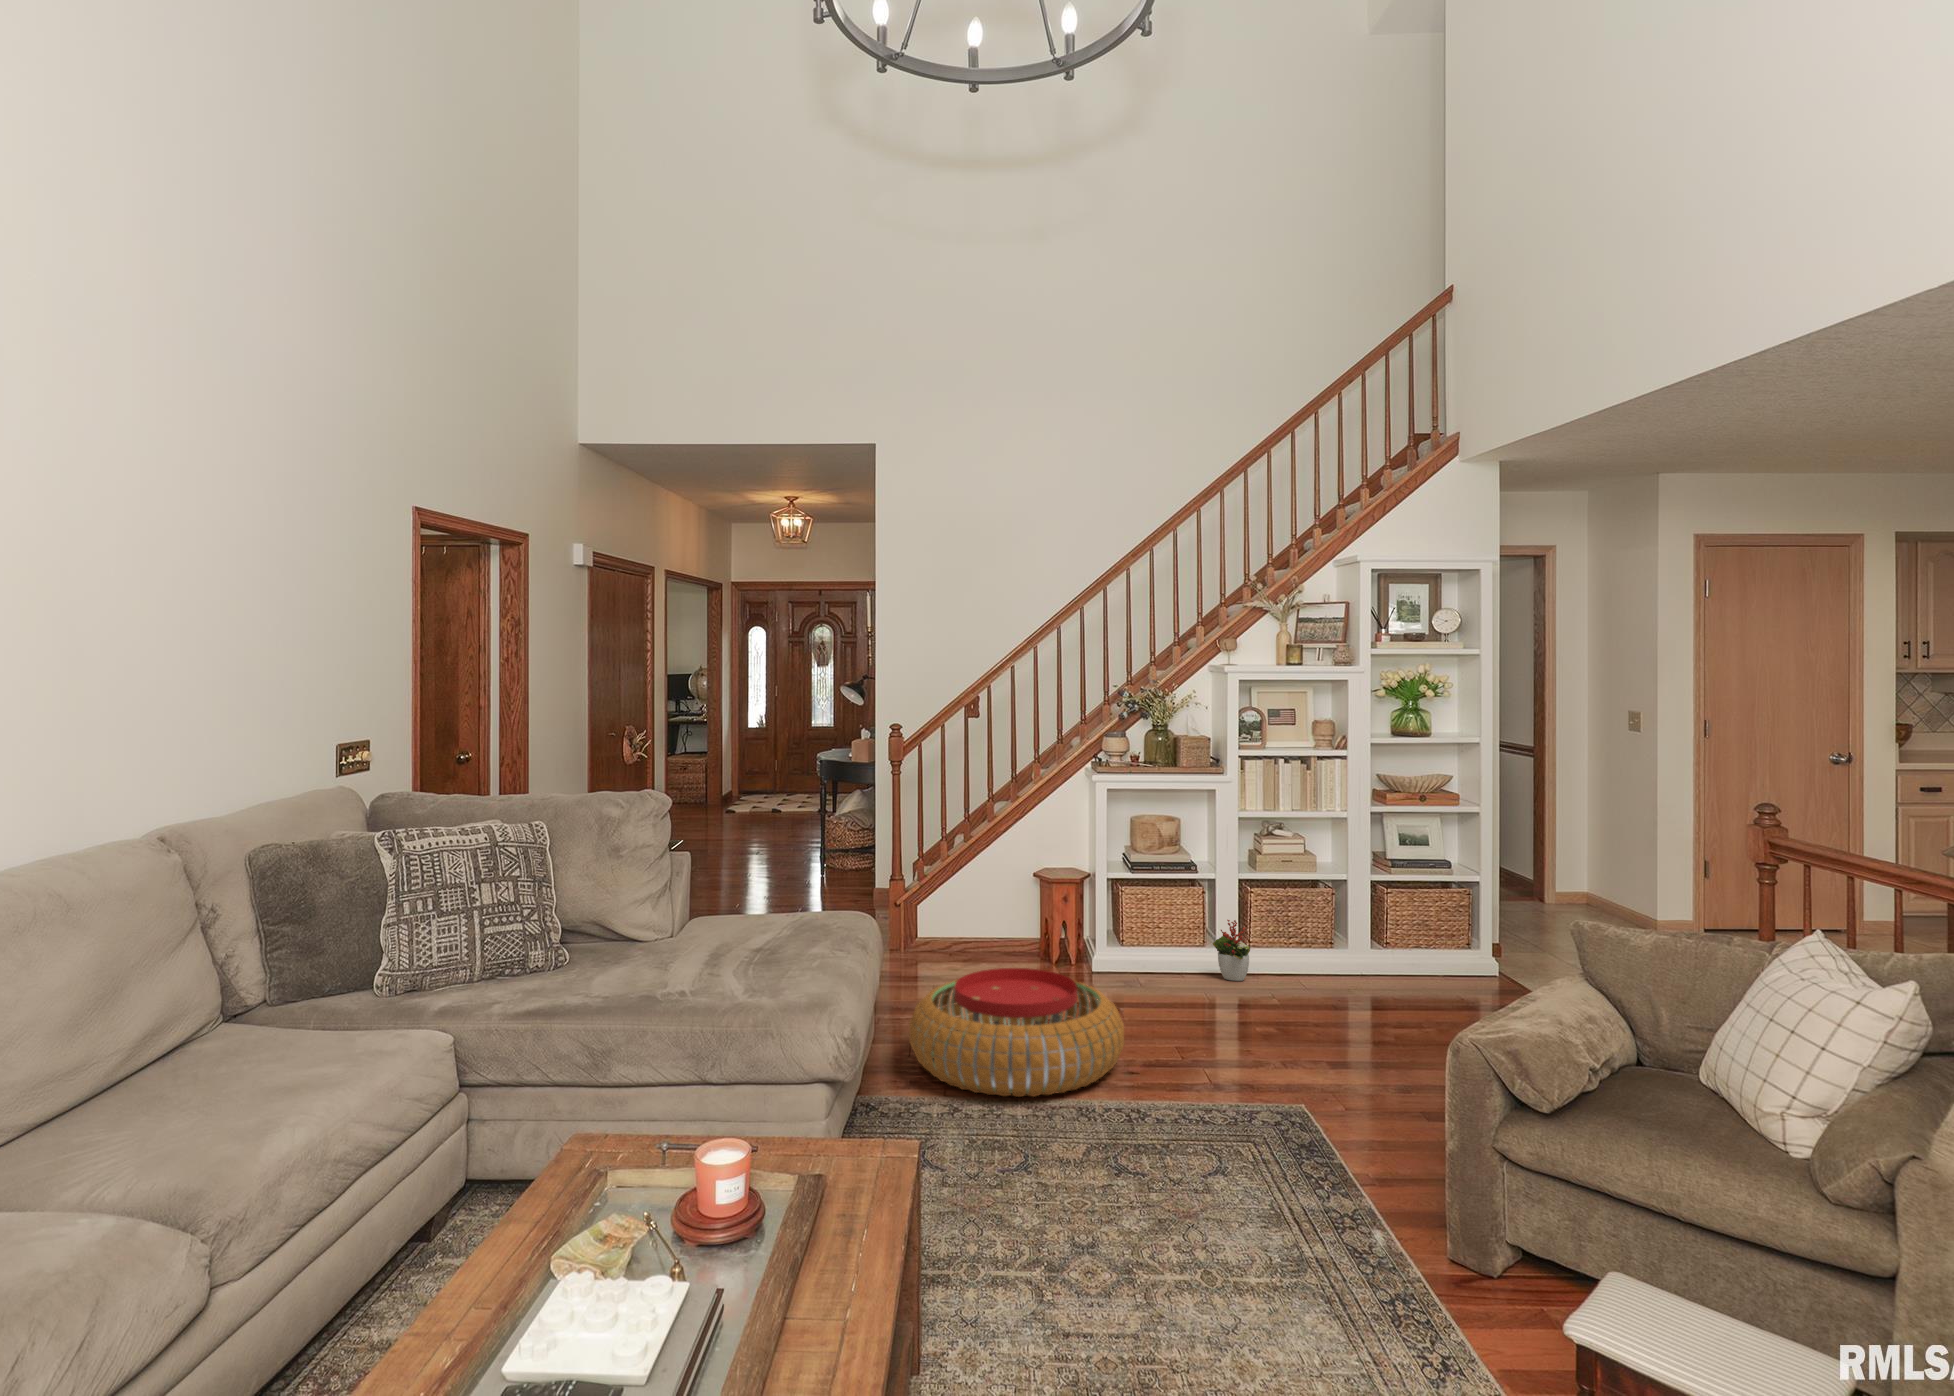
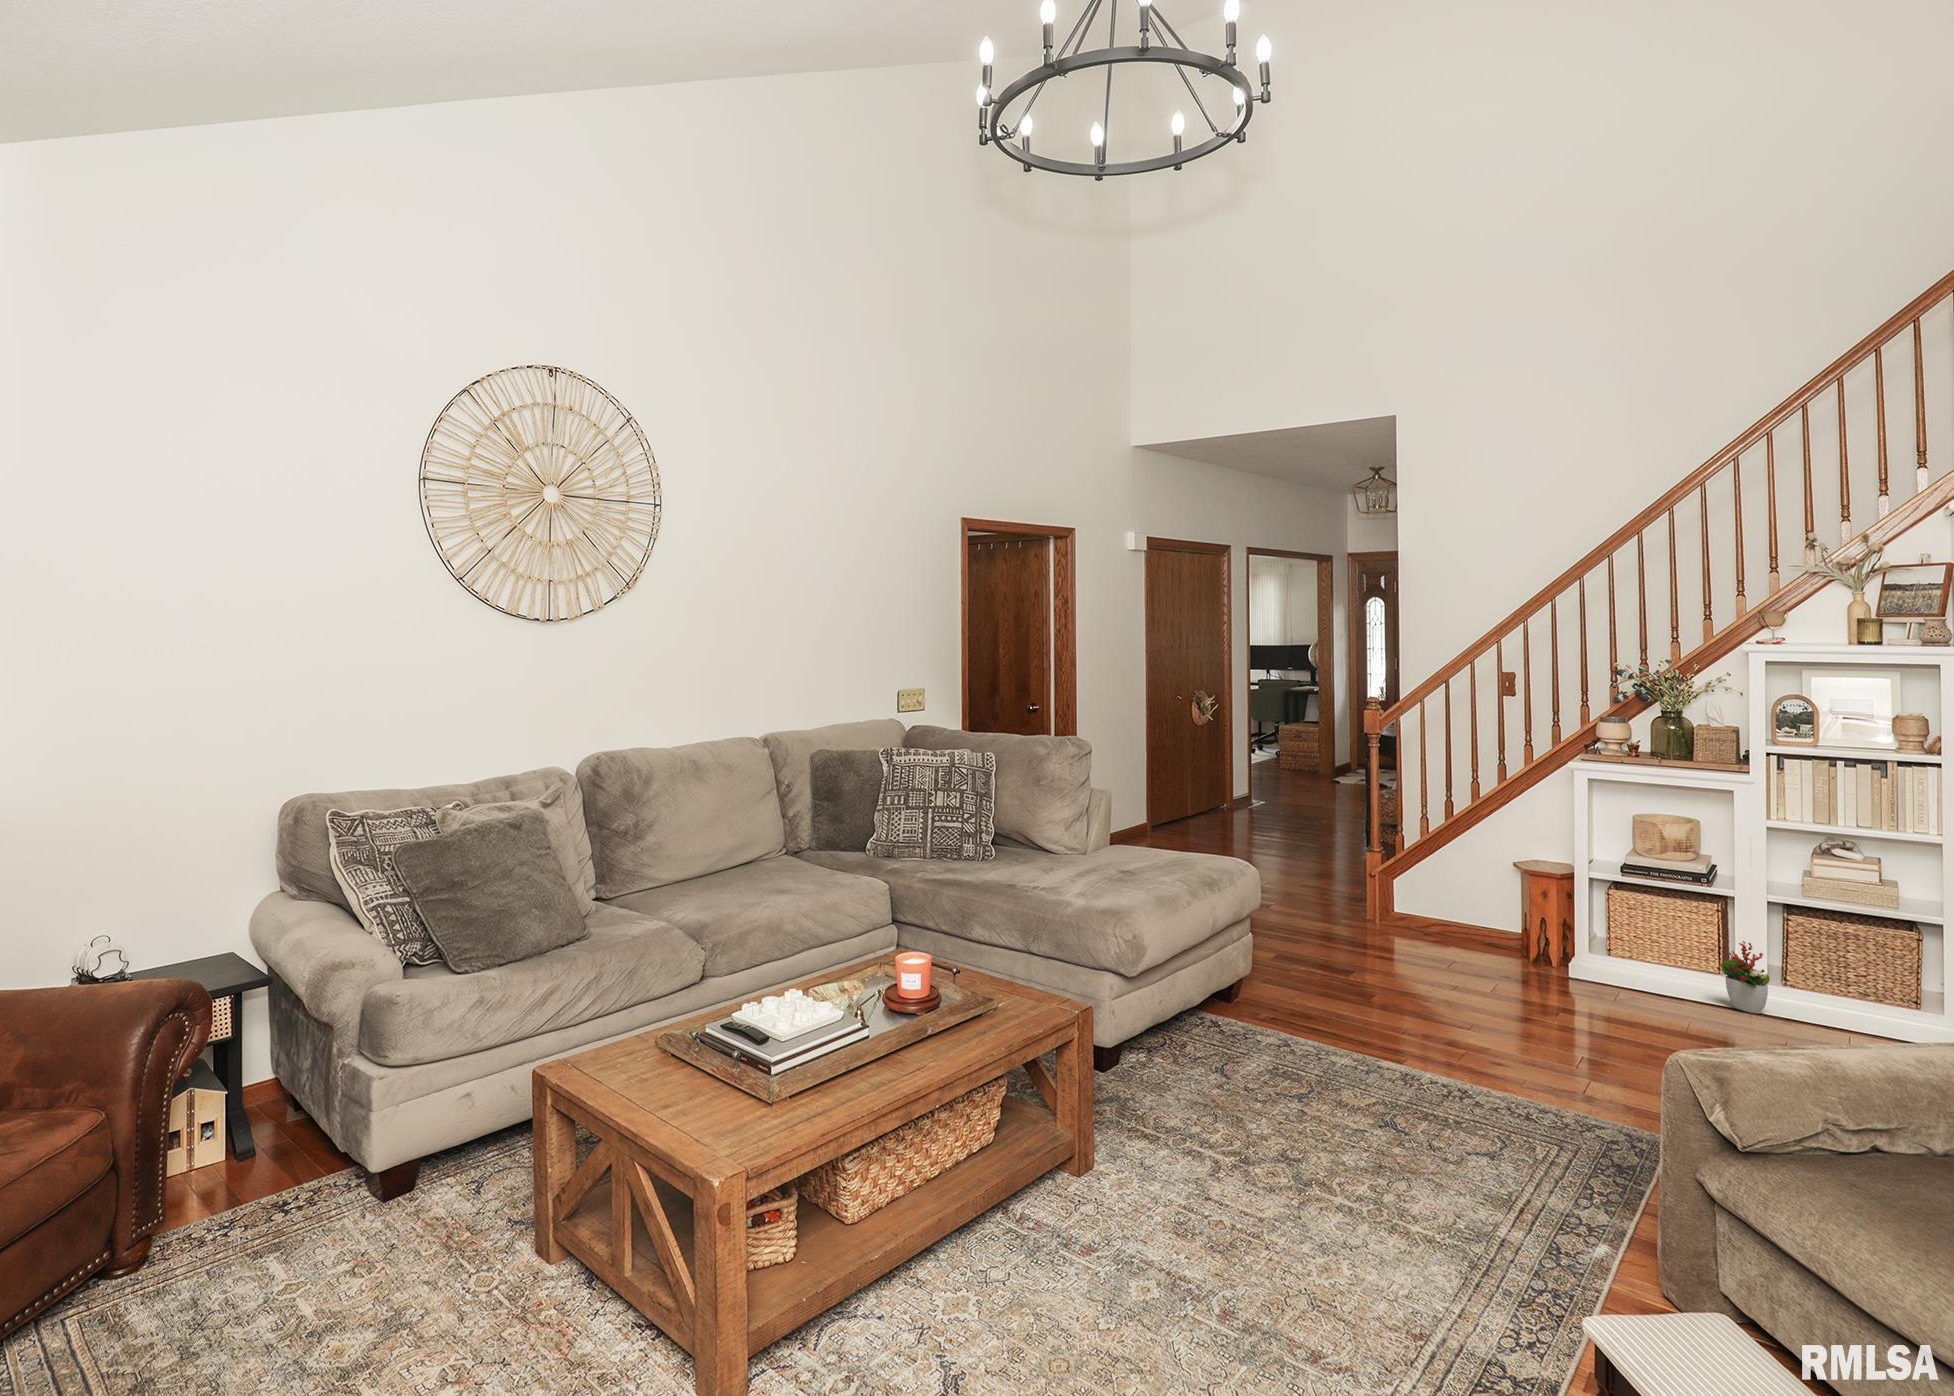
pouf: present [909,968,1124,1097] -> none [1282,932,1506,1055]

